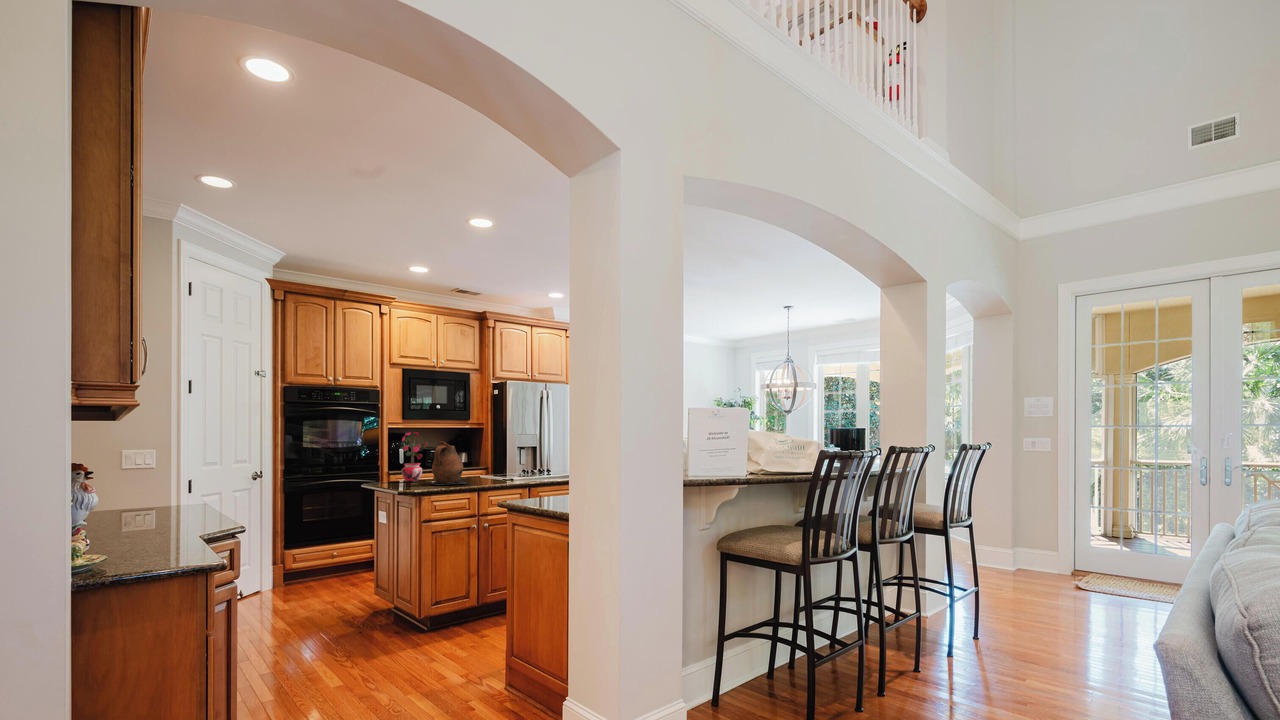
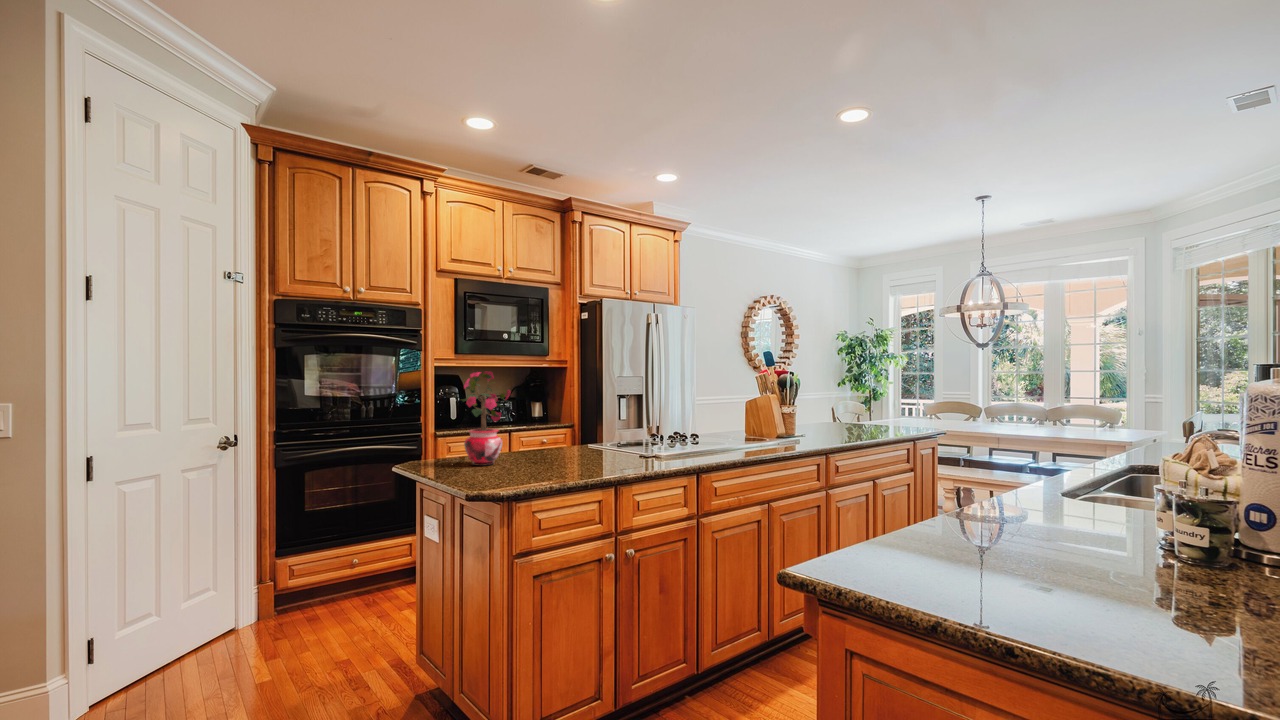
ceramic pitcher: present [430,442,466,485] -> none [518,390,596,478]

